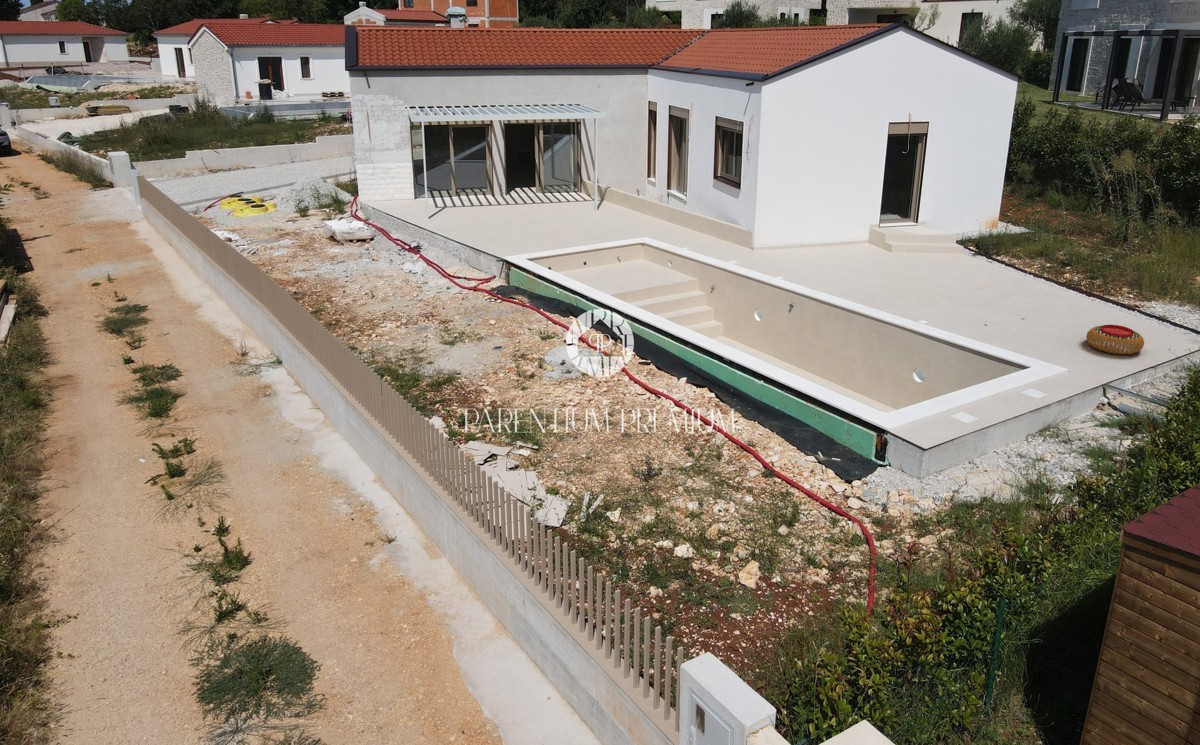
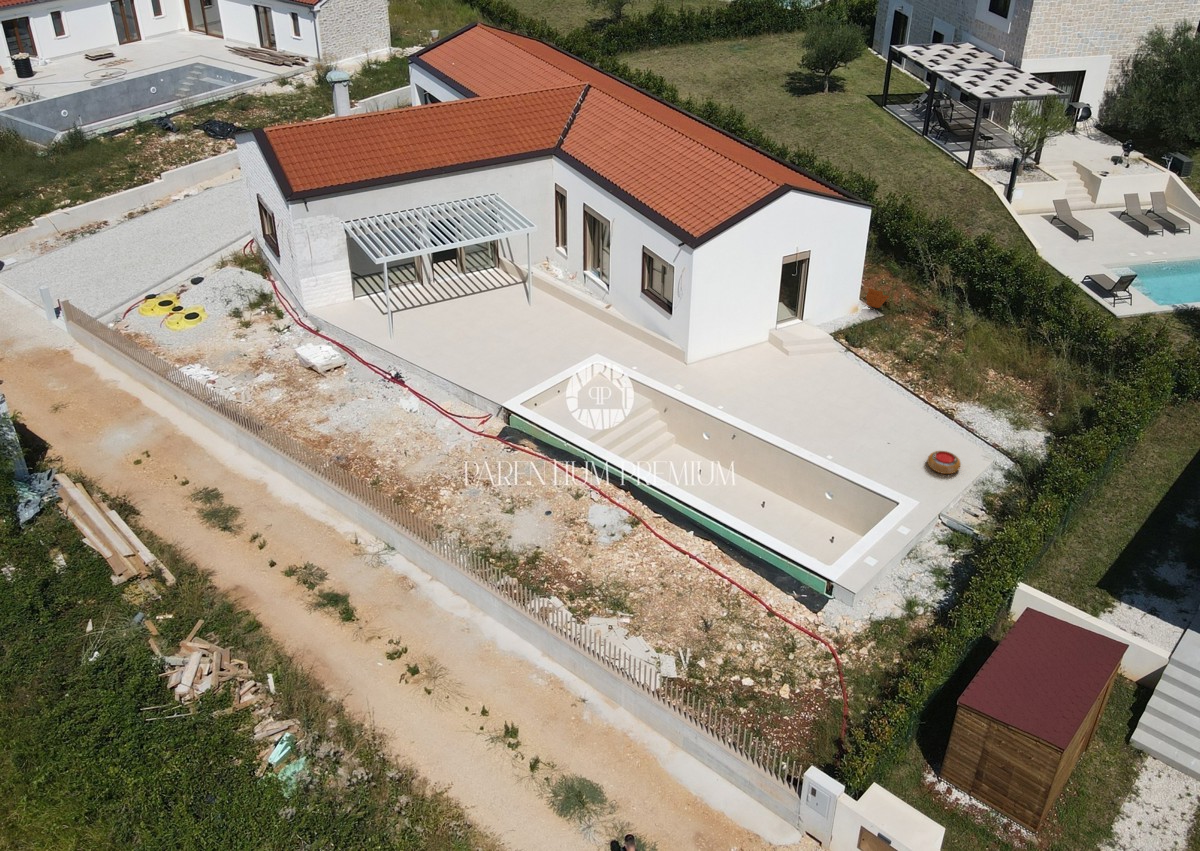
armchair: none [1012,190,1047,227] -> present [866,288,889,311]

